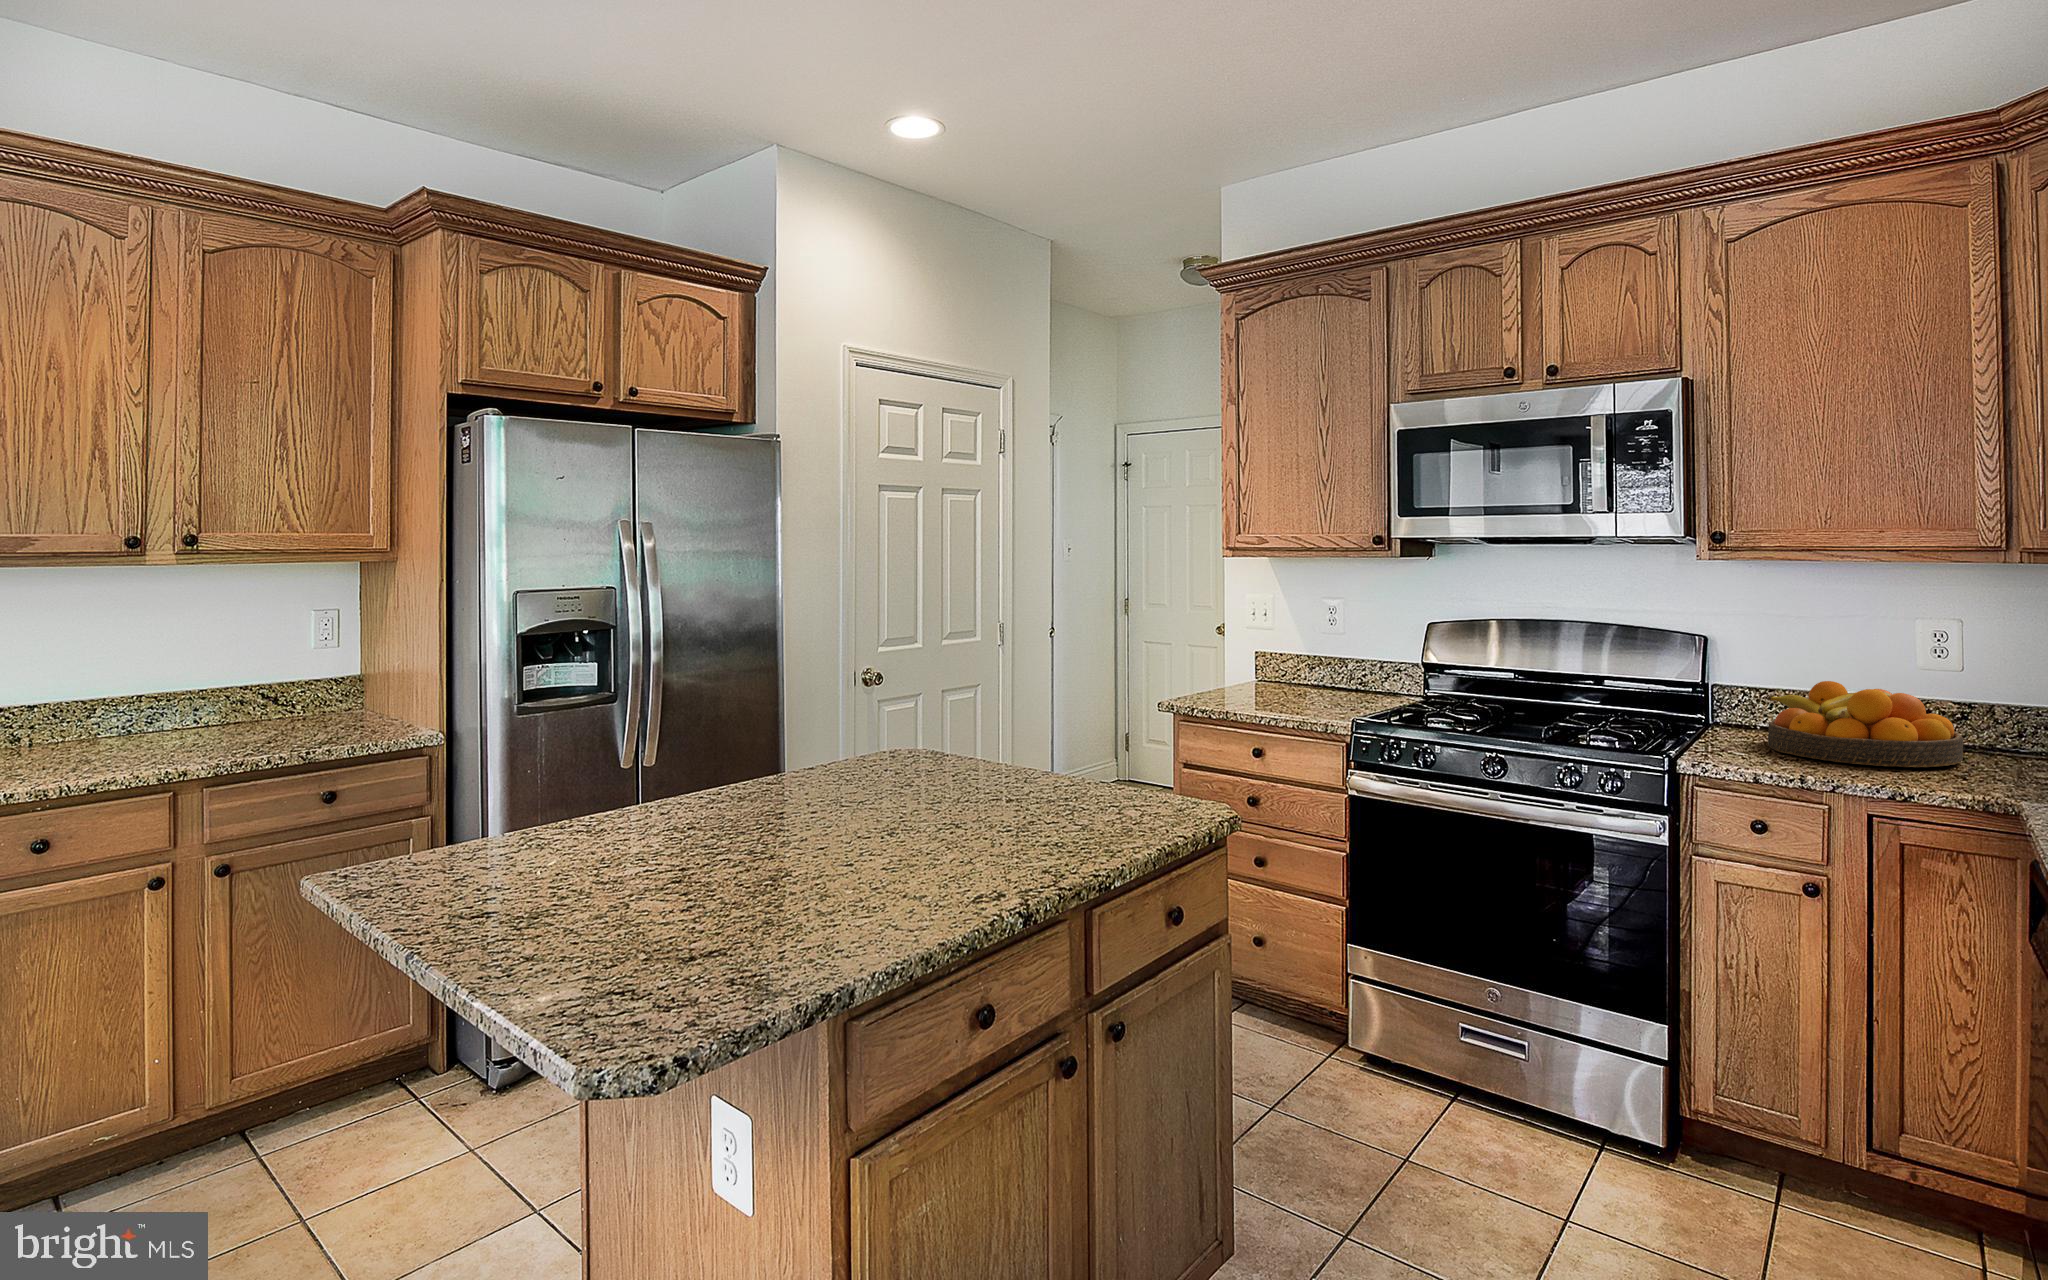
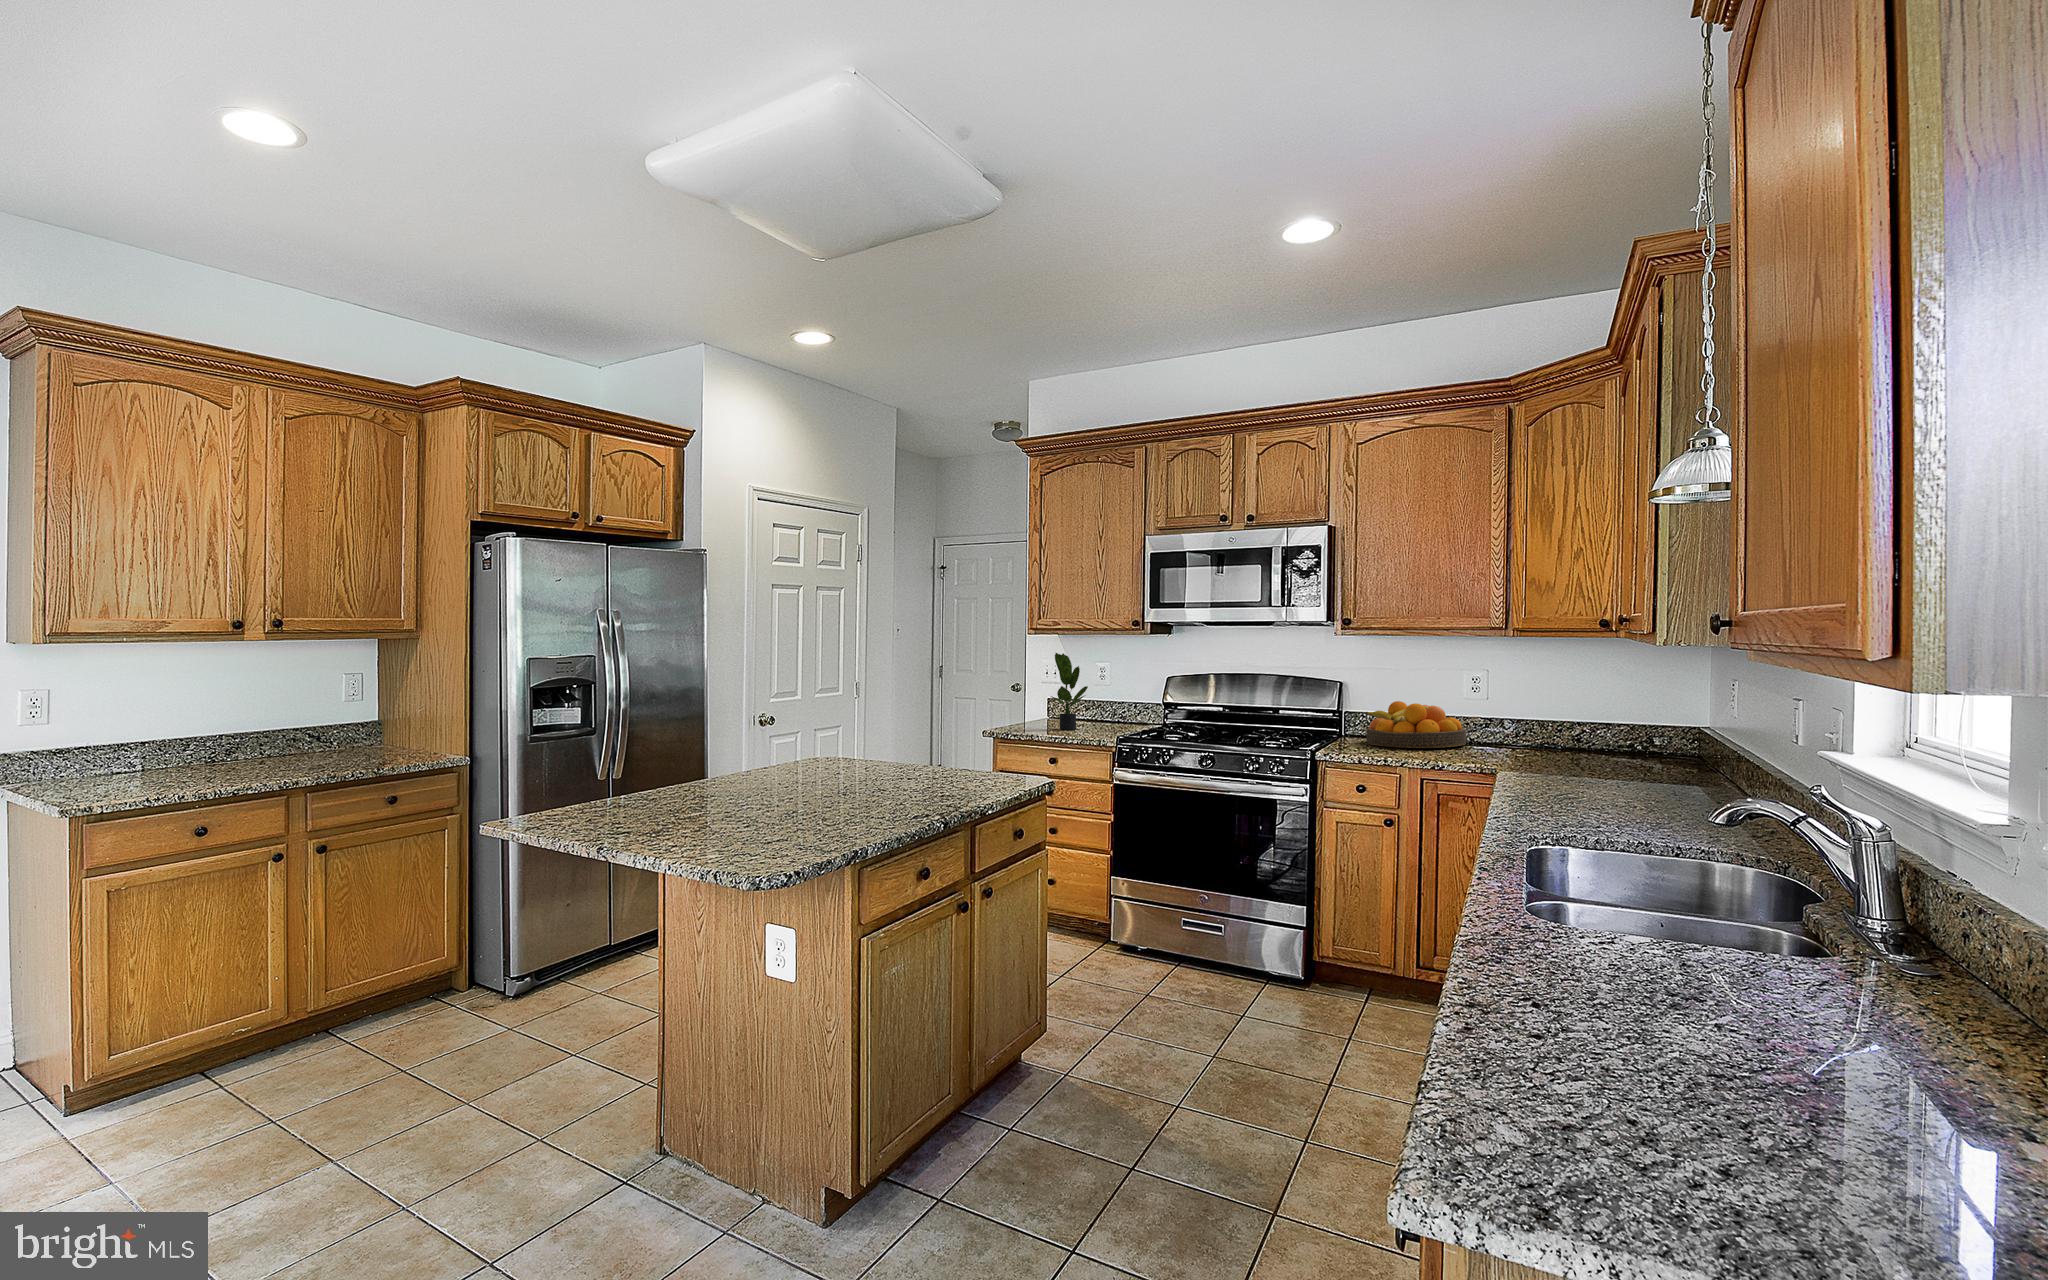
potted plant: none [1248,584,1305,695] -> present [1051,653,1088,730]

